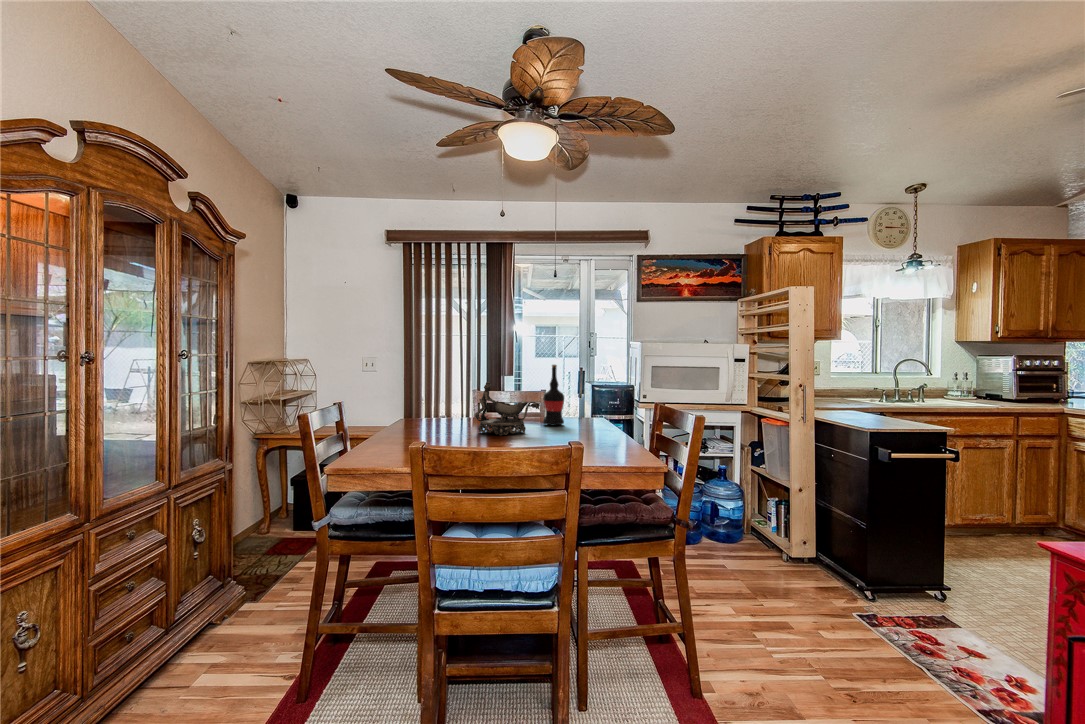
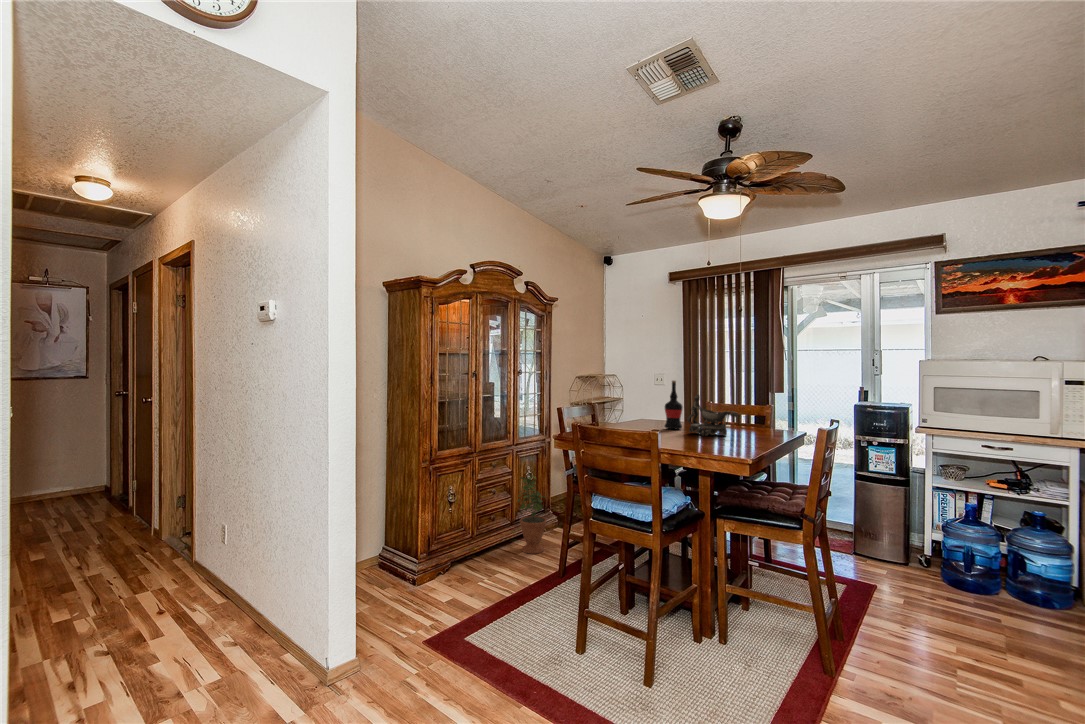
wine bottle: present [543,365,564,425] -> present [665,381,682,429]
potted plant: none [187,529,248,672] -> present [518,473,546,554]

